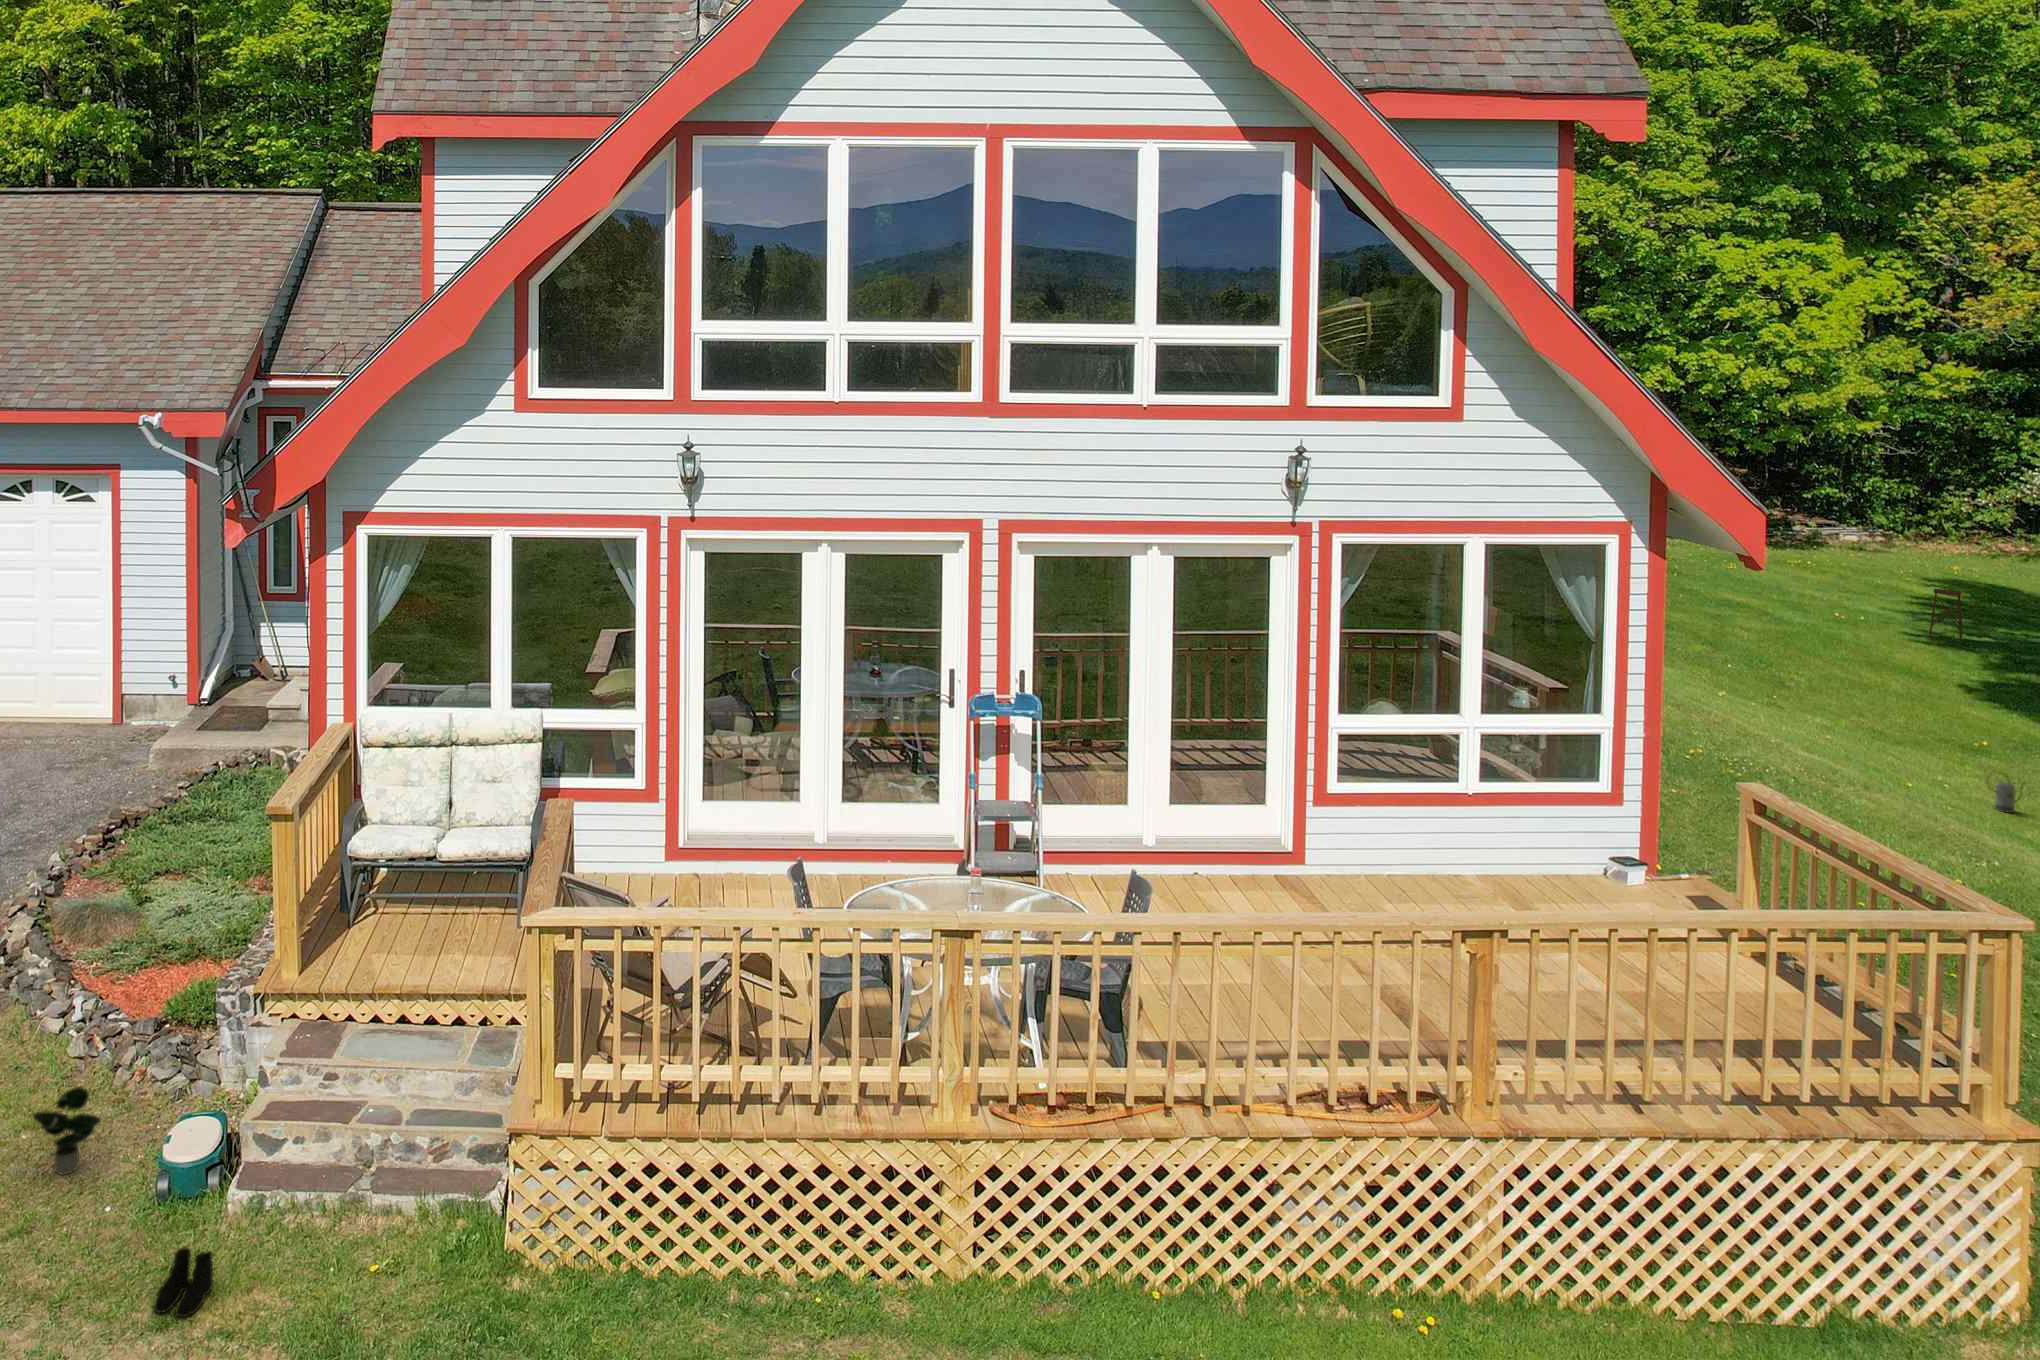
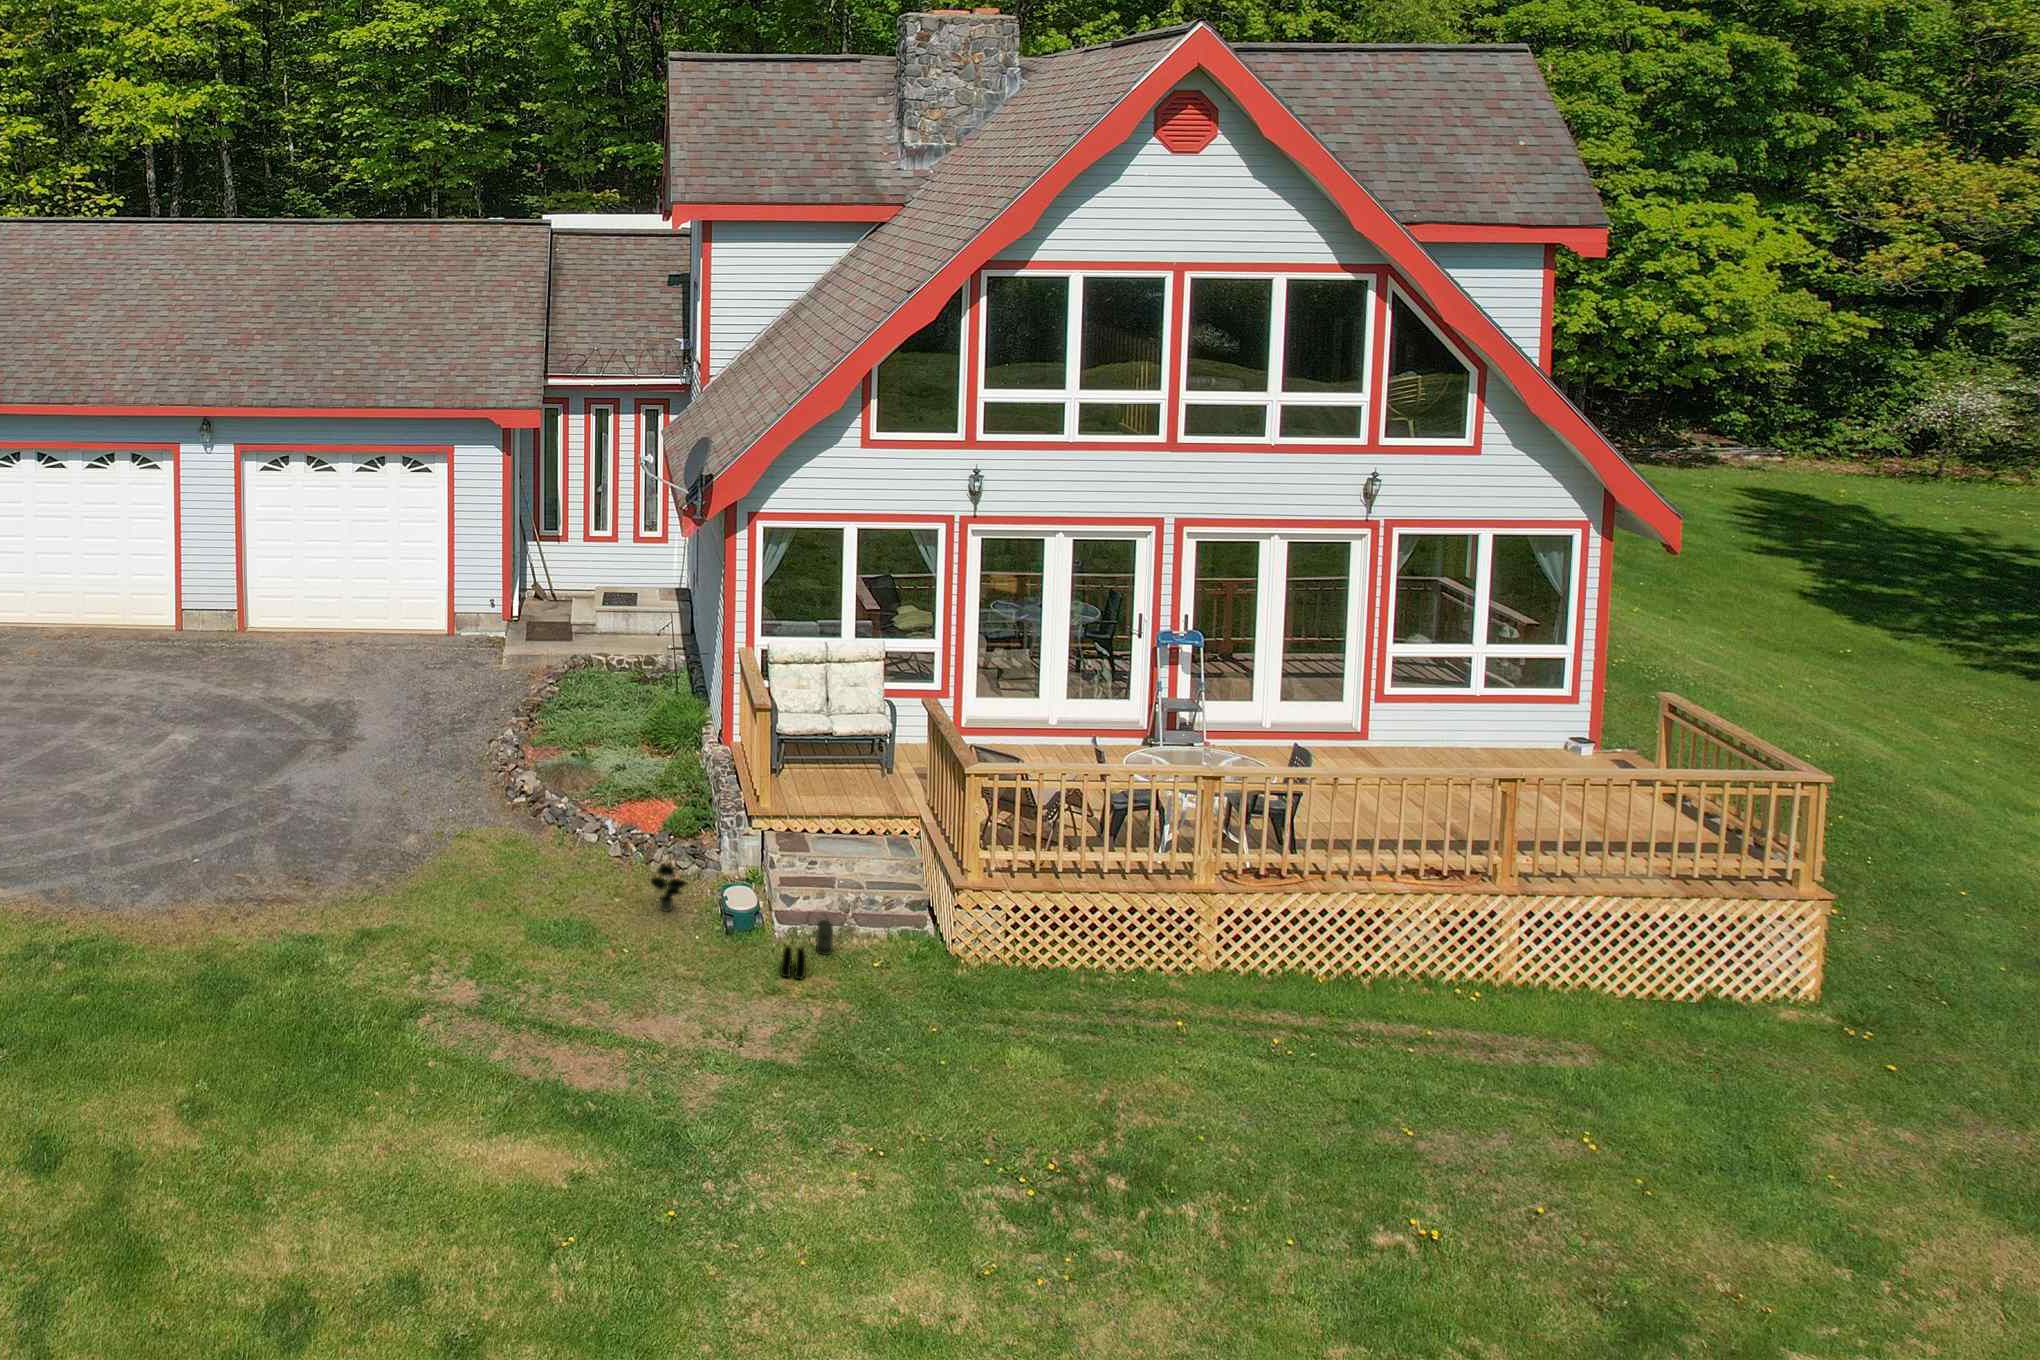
watering can: present [1987,775,2023,813] -> present [806,917,837,955]

